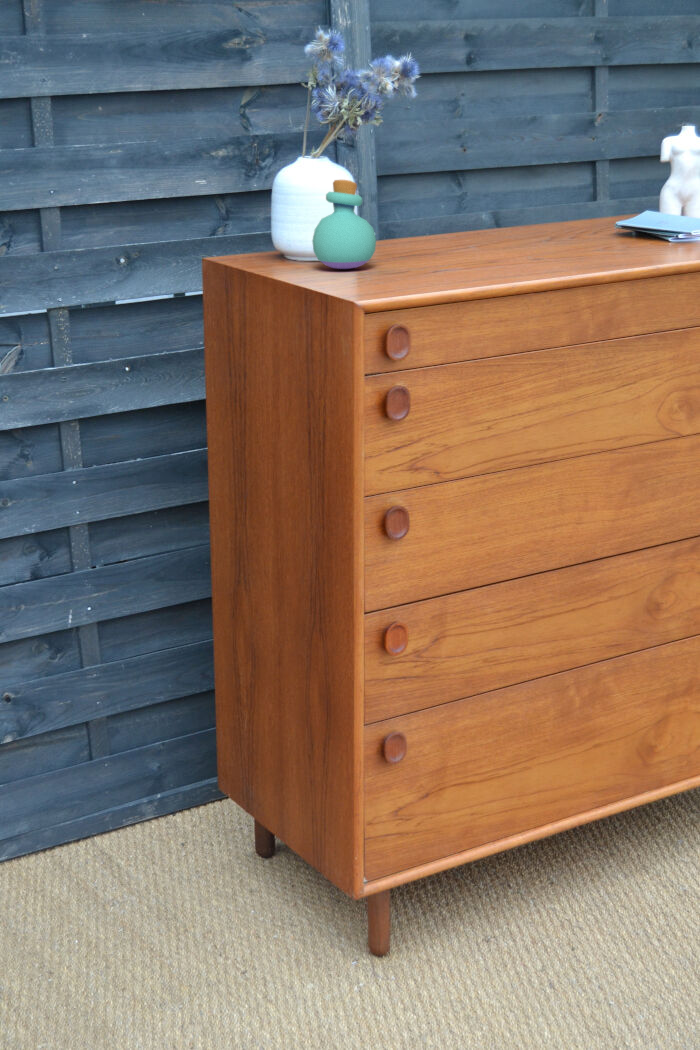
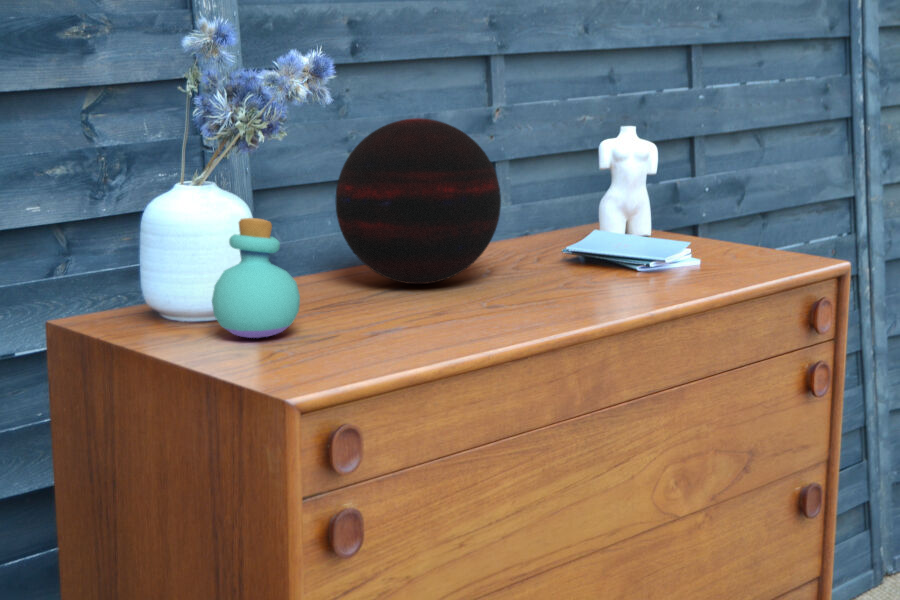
decorative orb: none [424,112,555,246] -> present [335,118,501,284]

